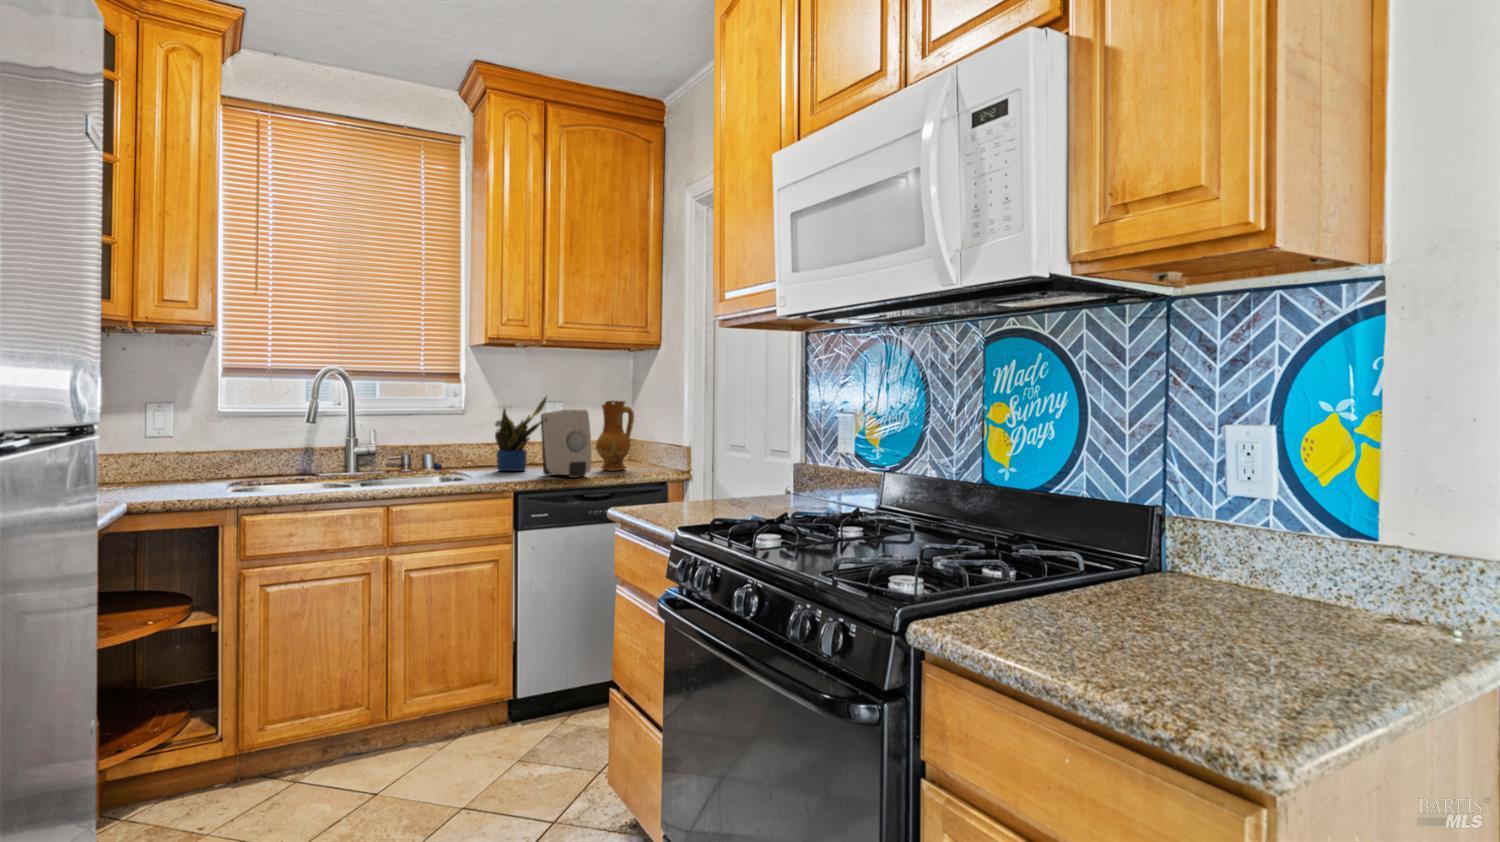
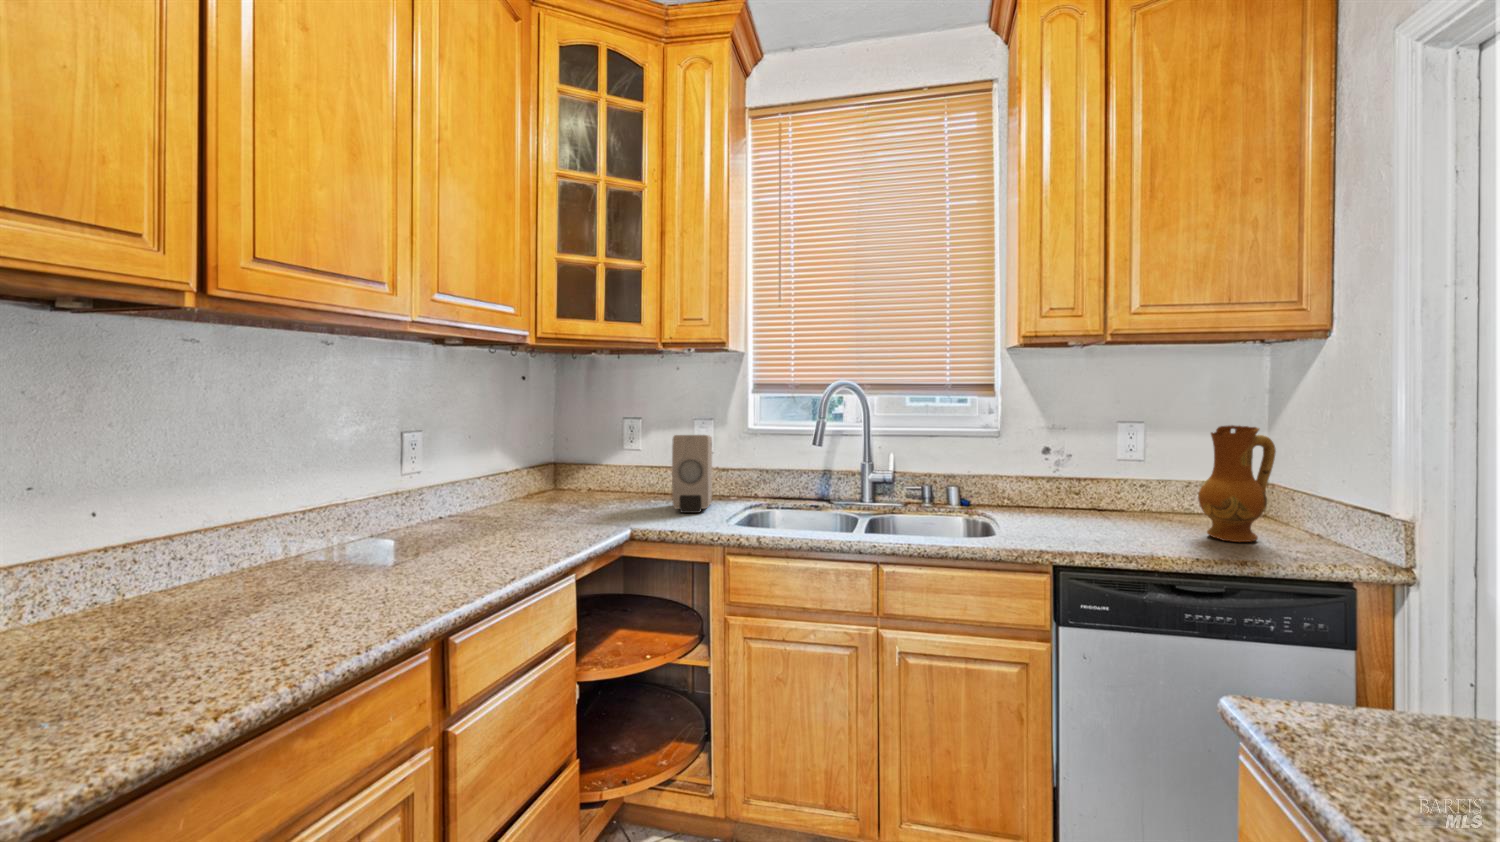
potted plant: present [495,397,547,471] -> none [1033,416,1115,523]
soap dispenser: present [541,410,591,478] -> present [672,435,712,513]

